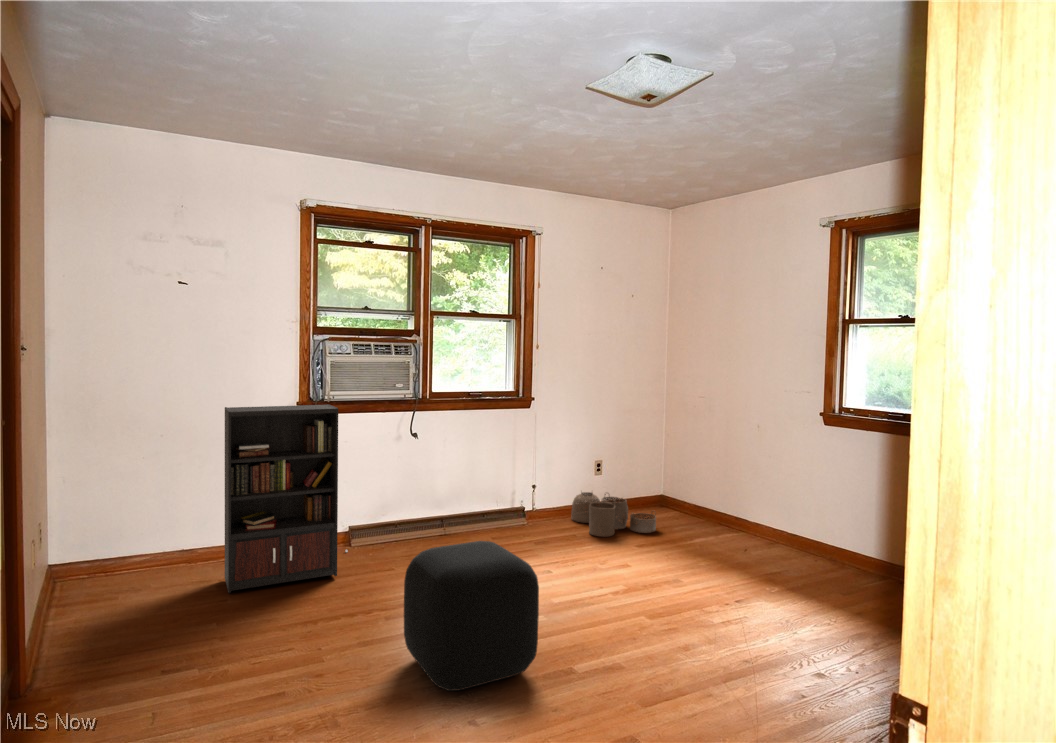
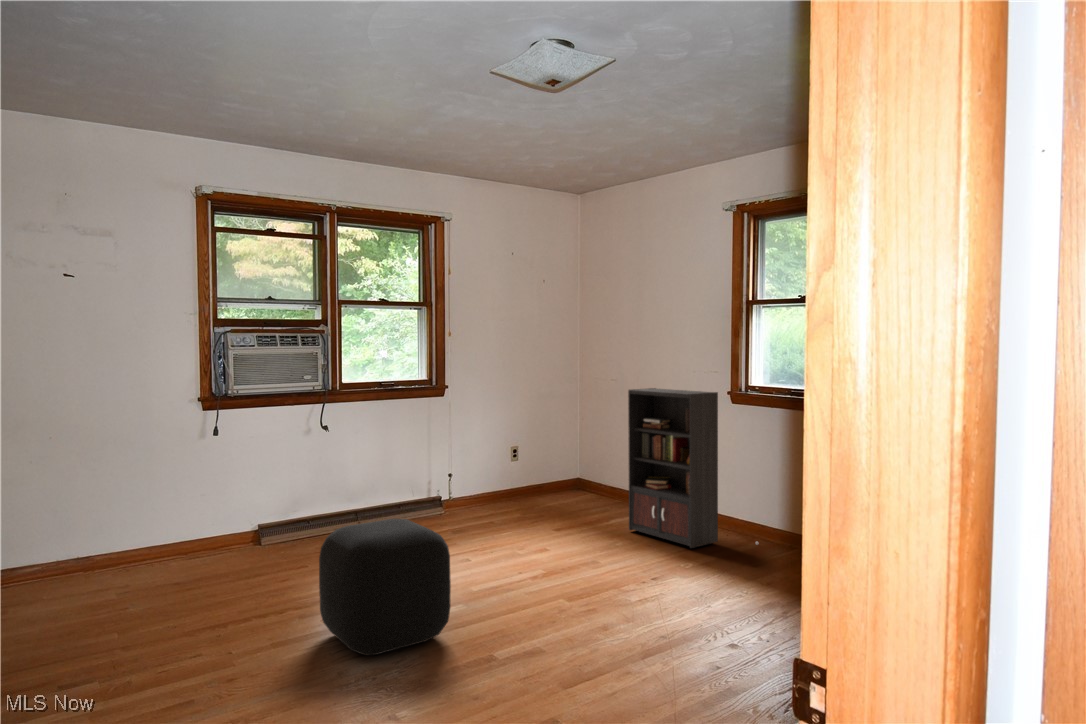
bookcase: present [225,404,348,593] -> present [628,388,758,548]
woven basket: present [571,492,656,537] -> none [493,481,579,525]

